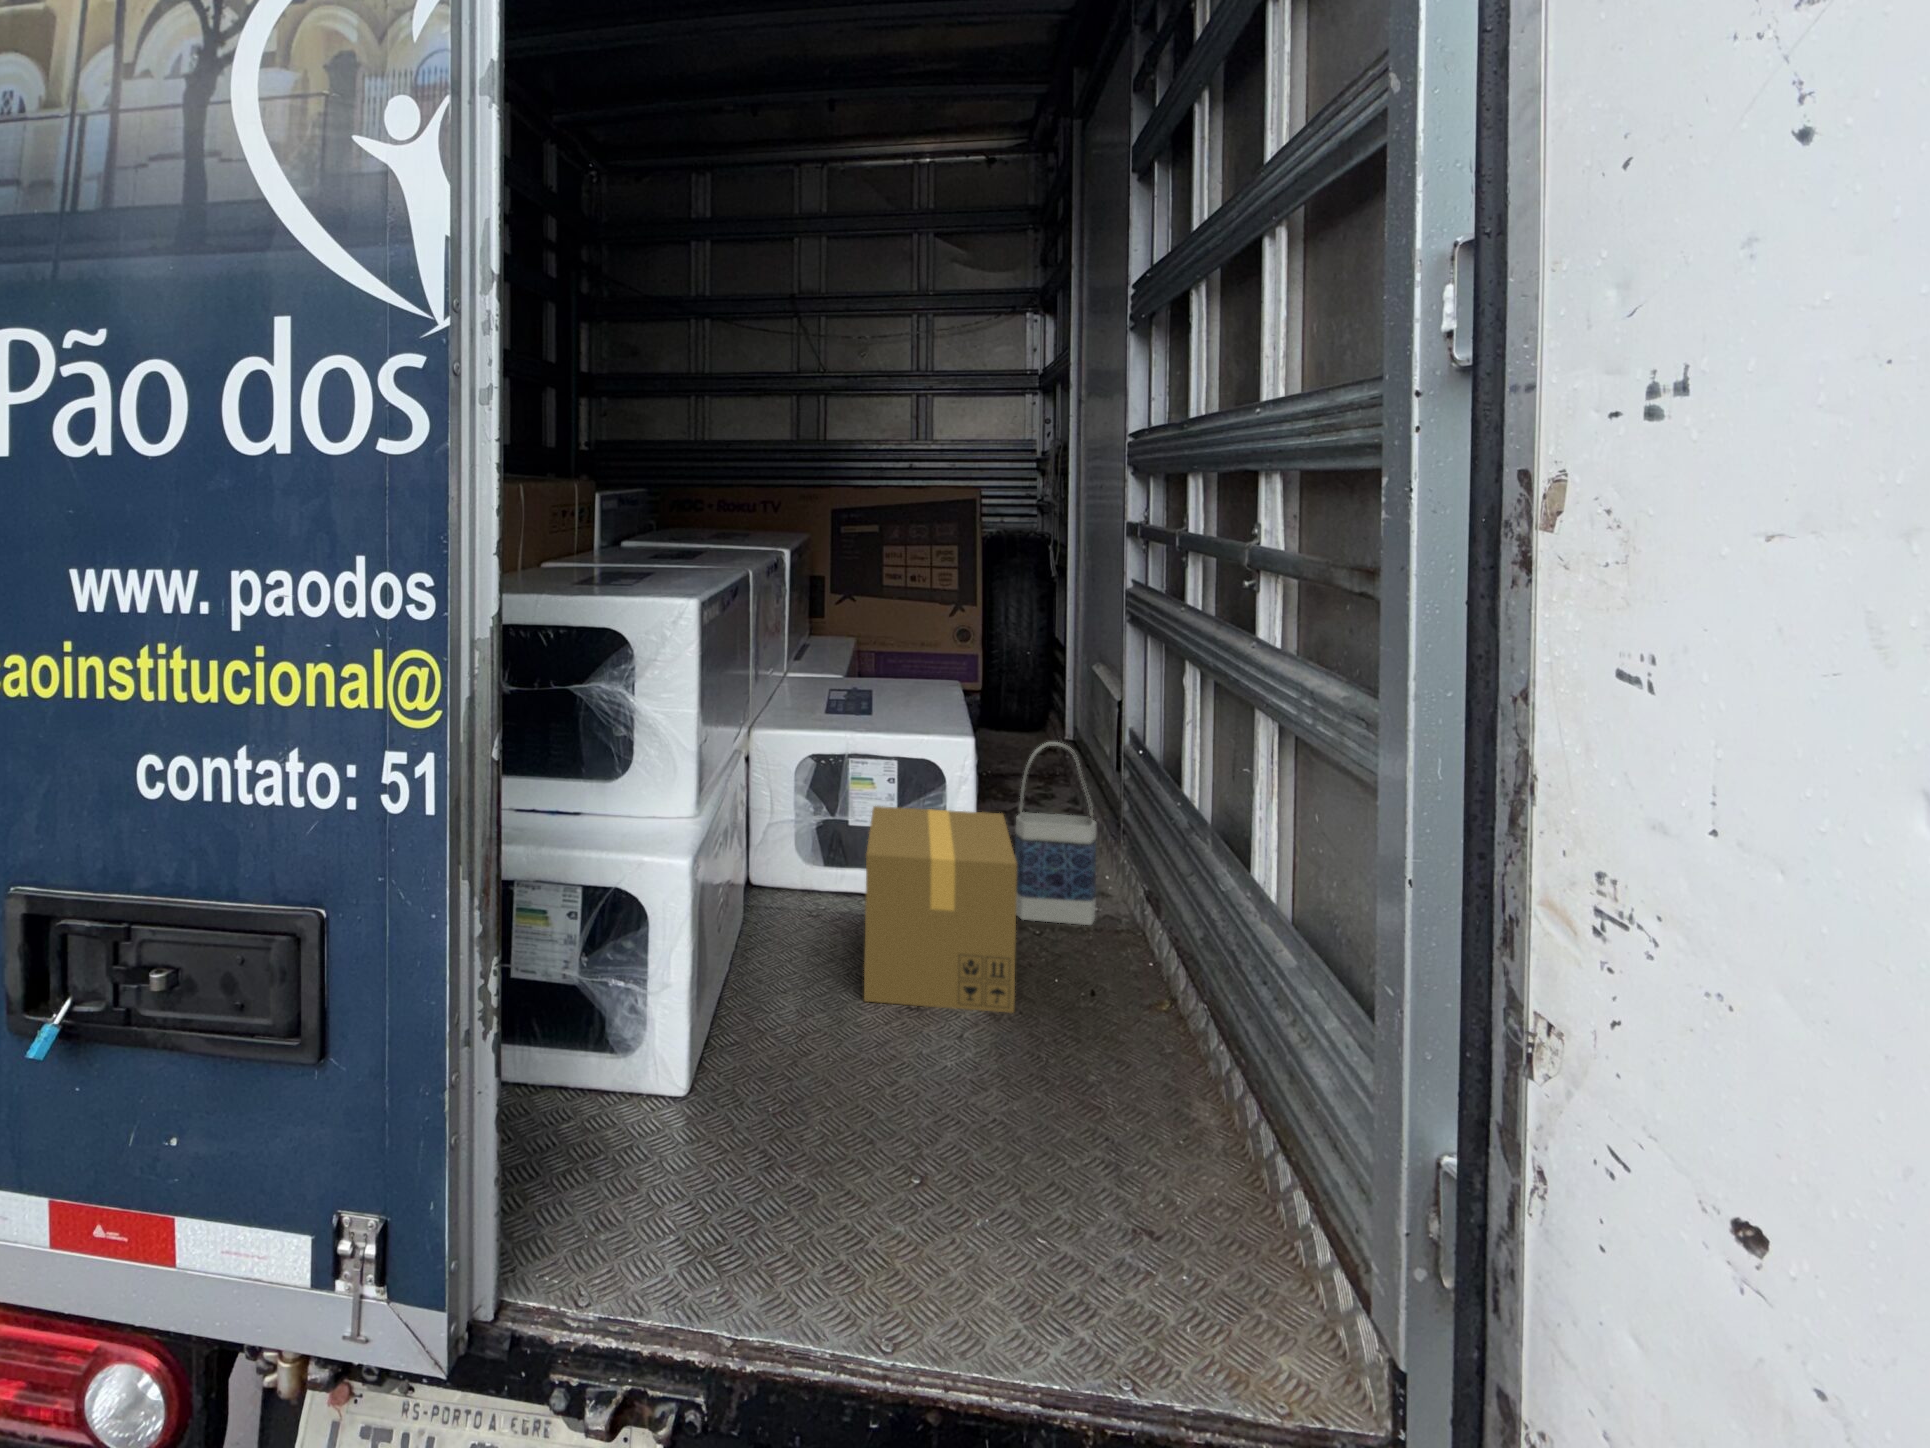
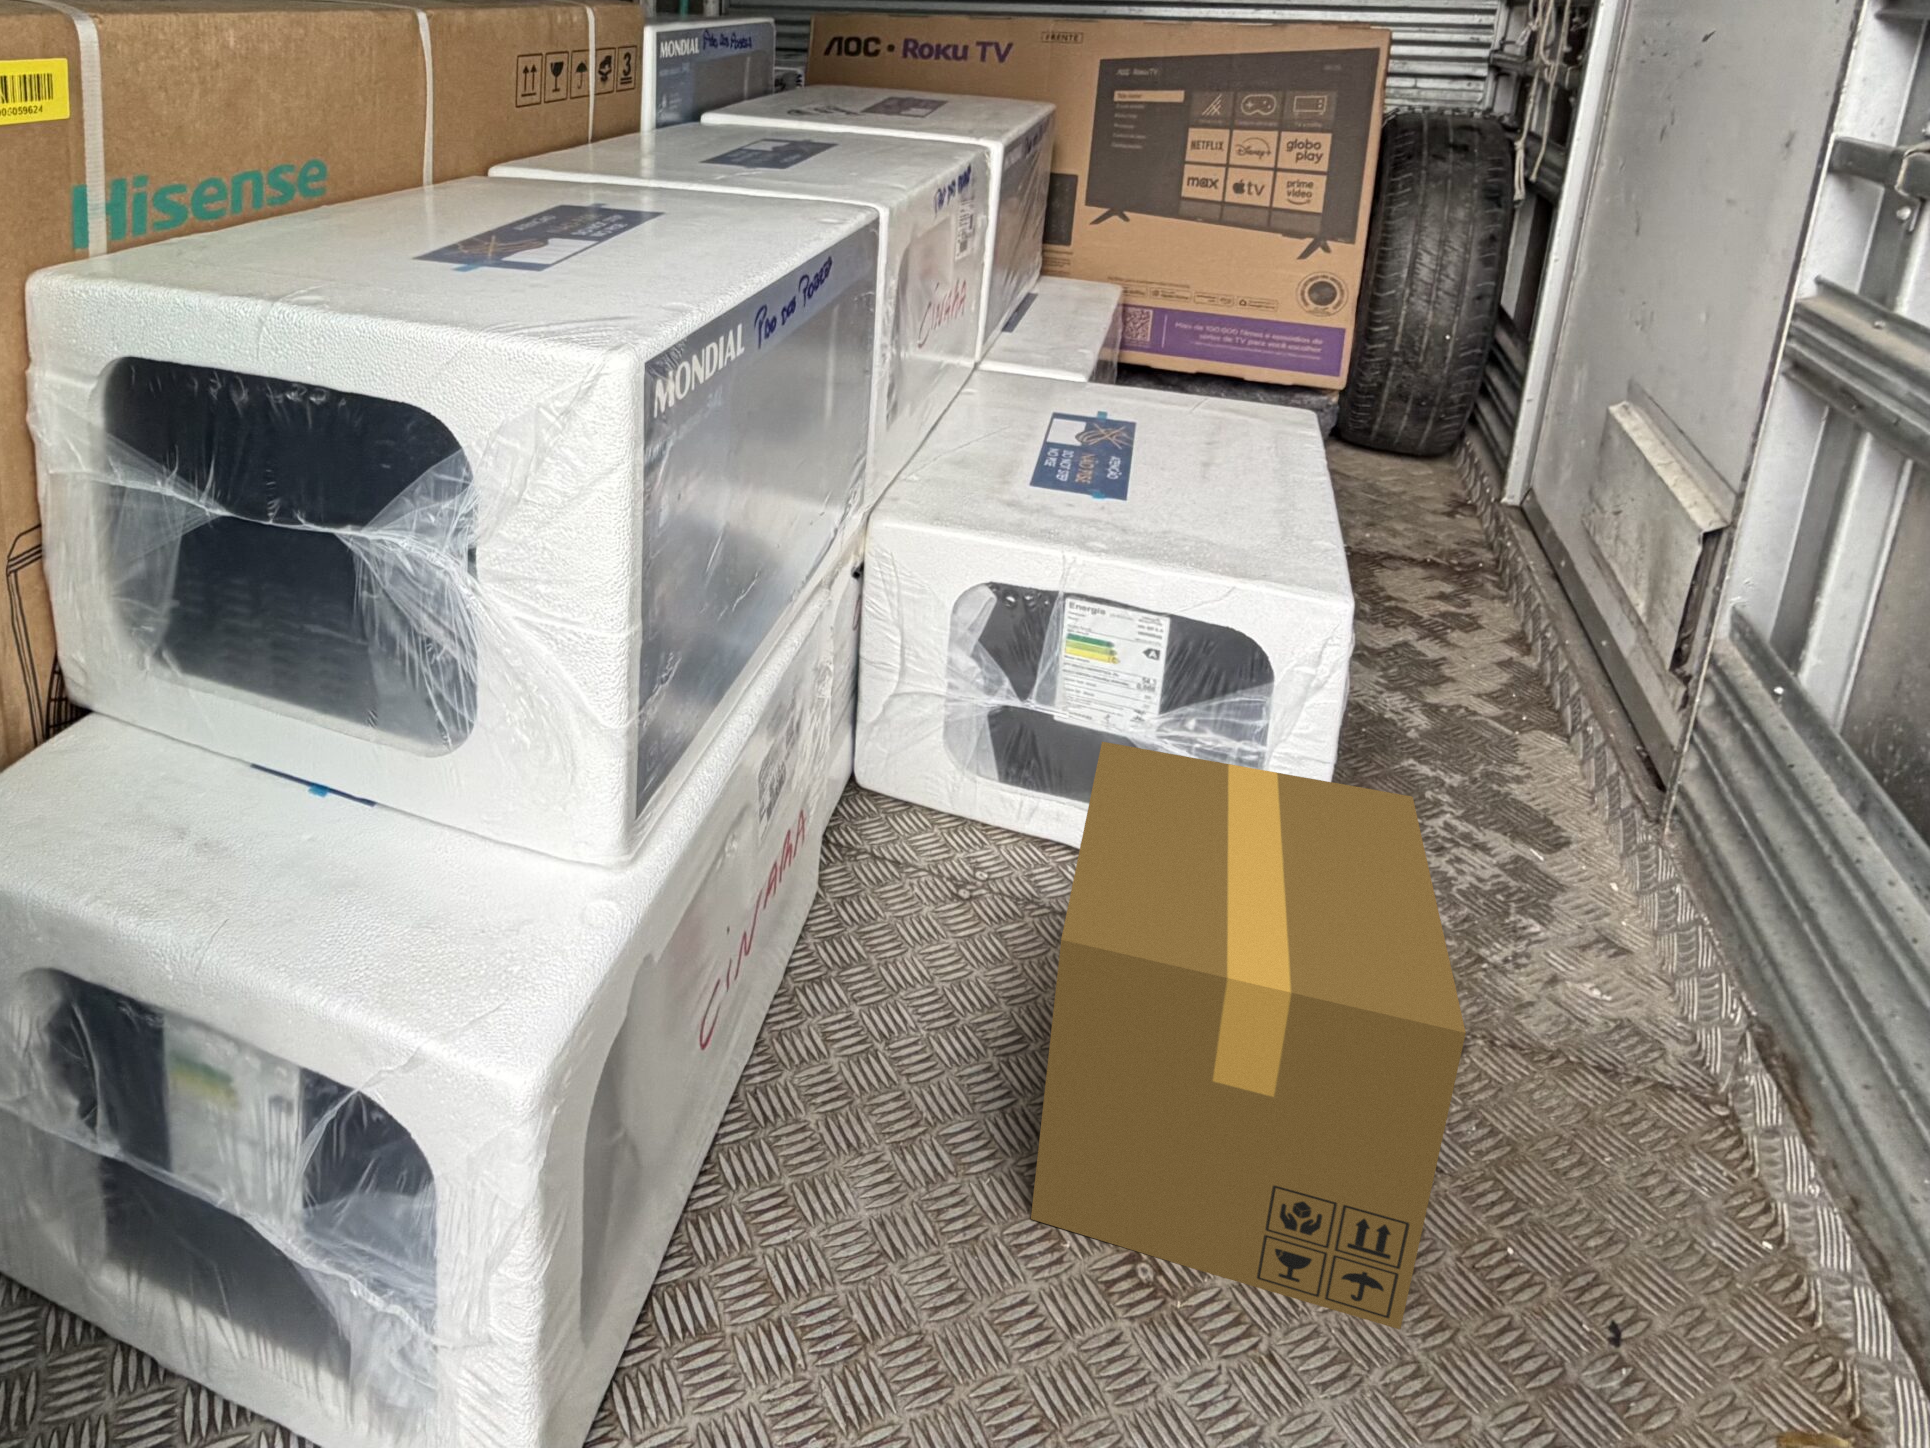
bag: present [1015,742,1096,925] -> none [1393,620,1629,1005]

